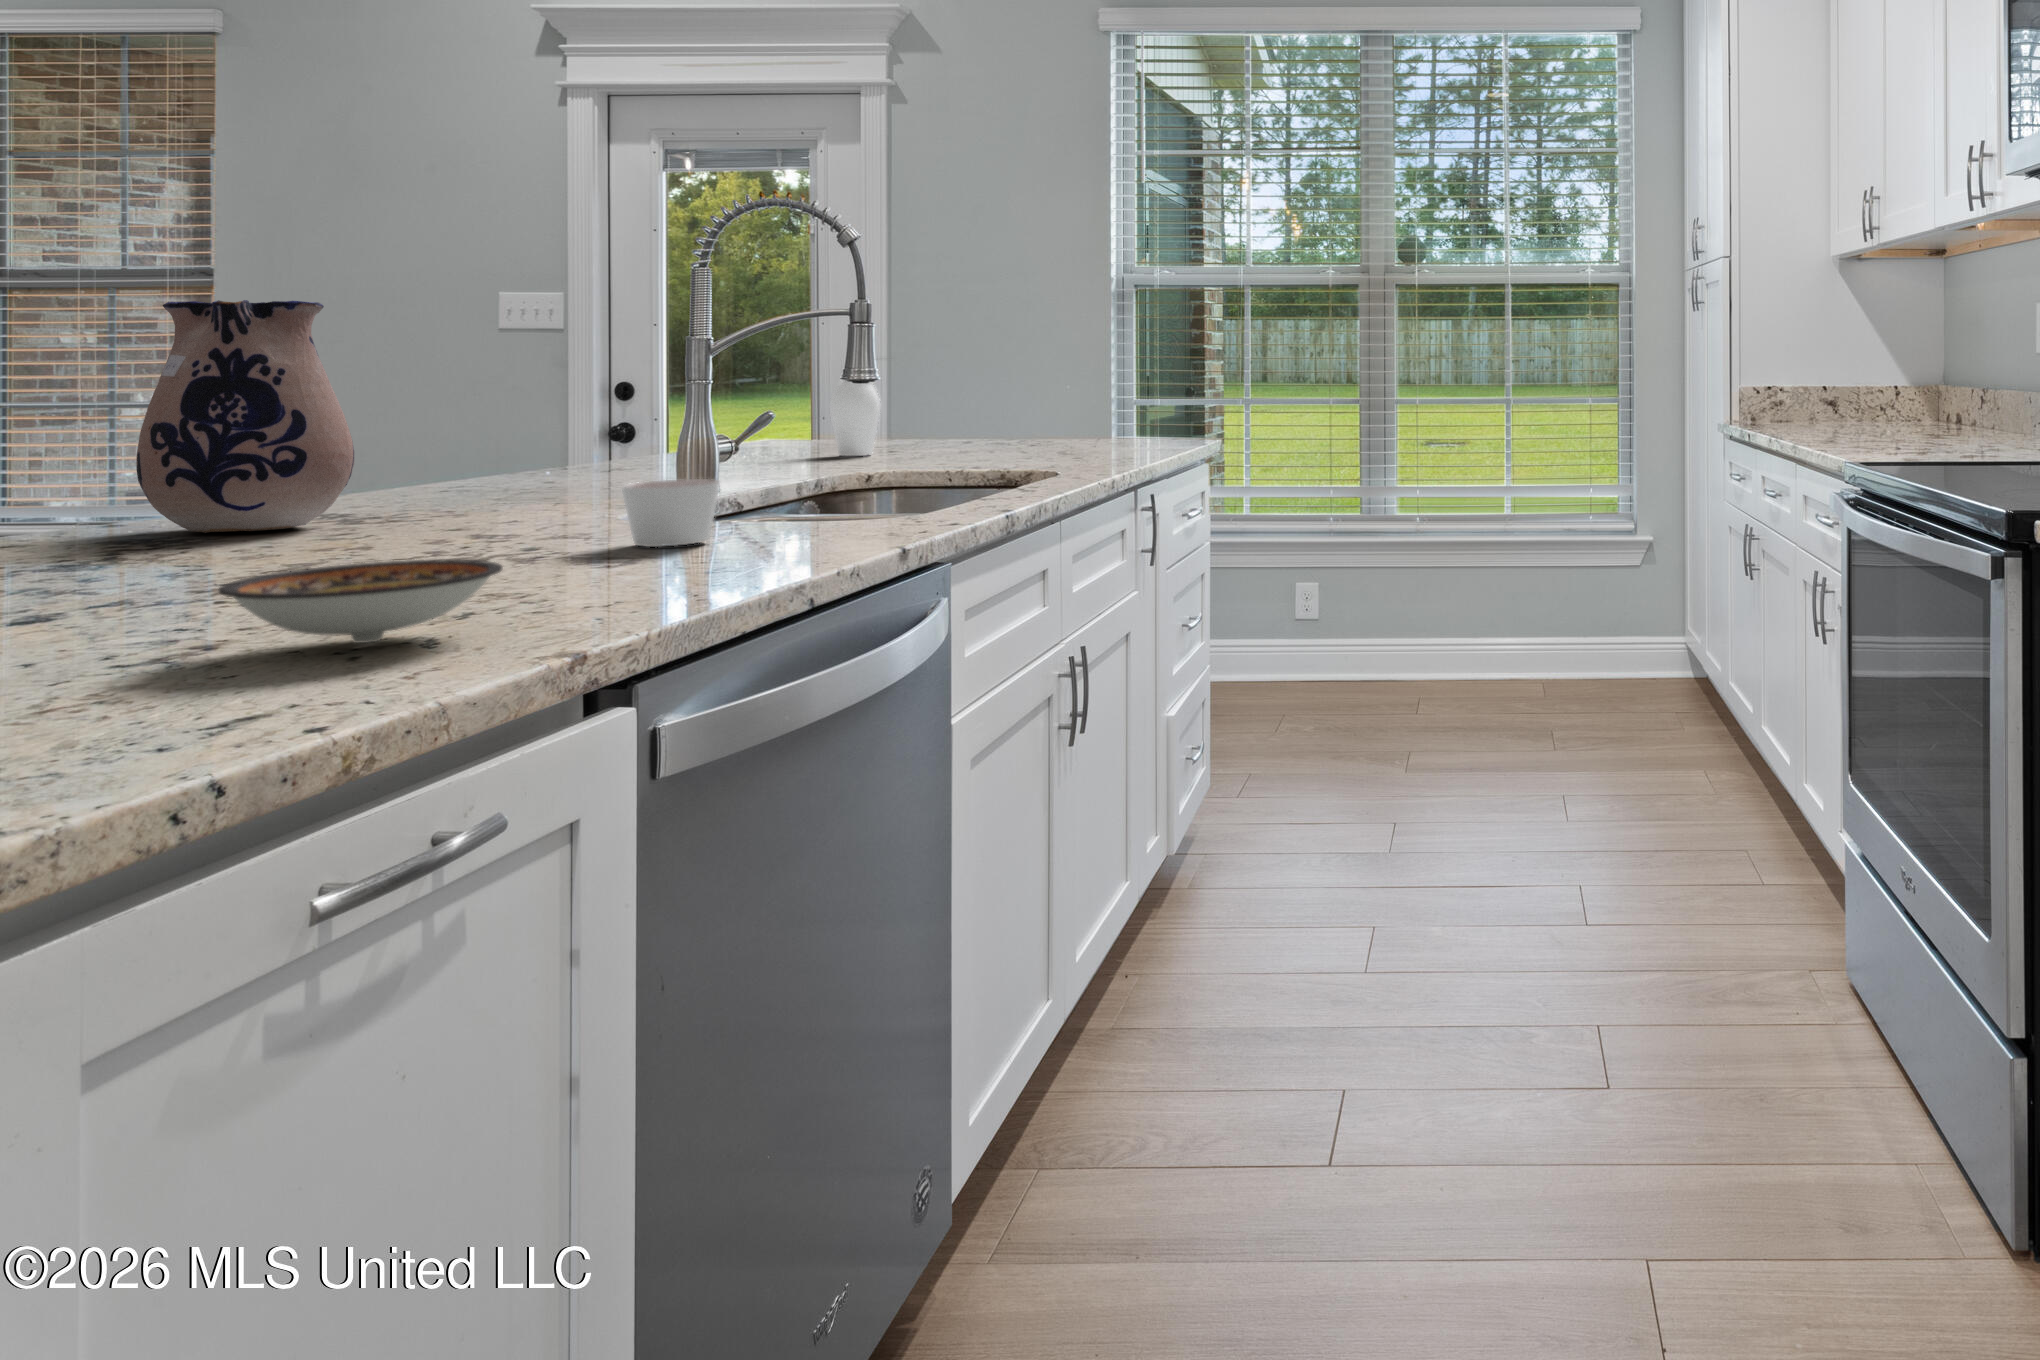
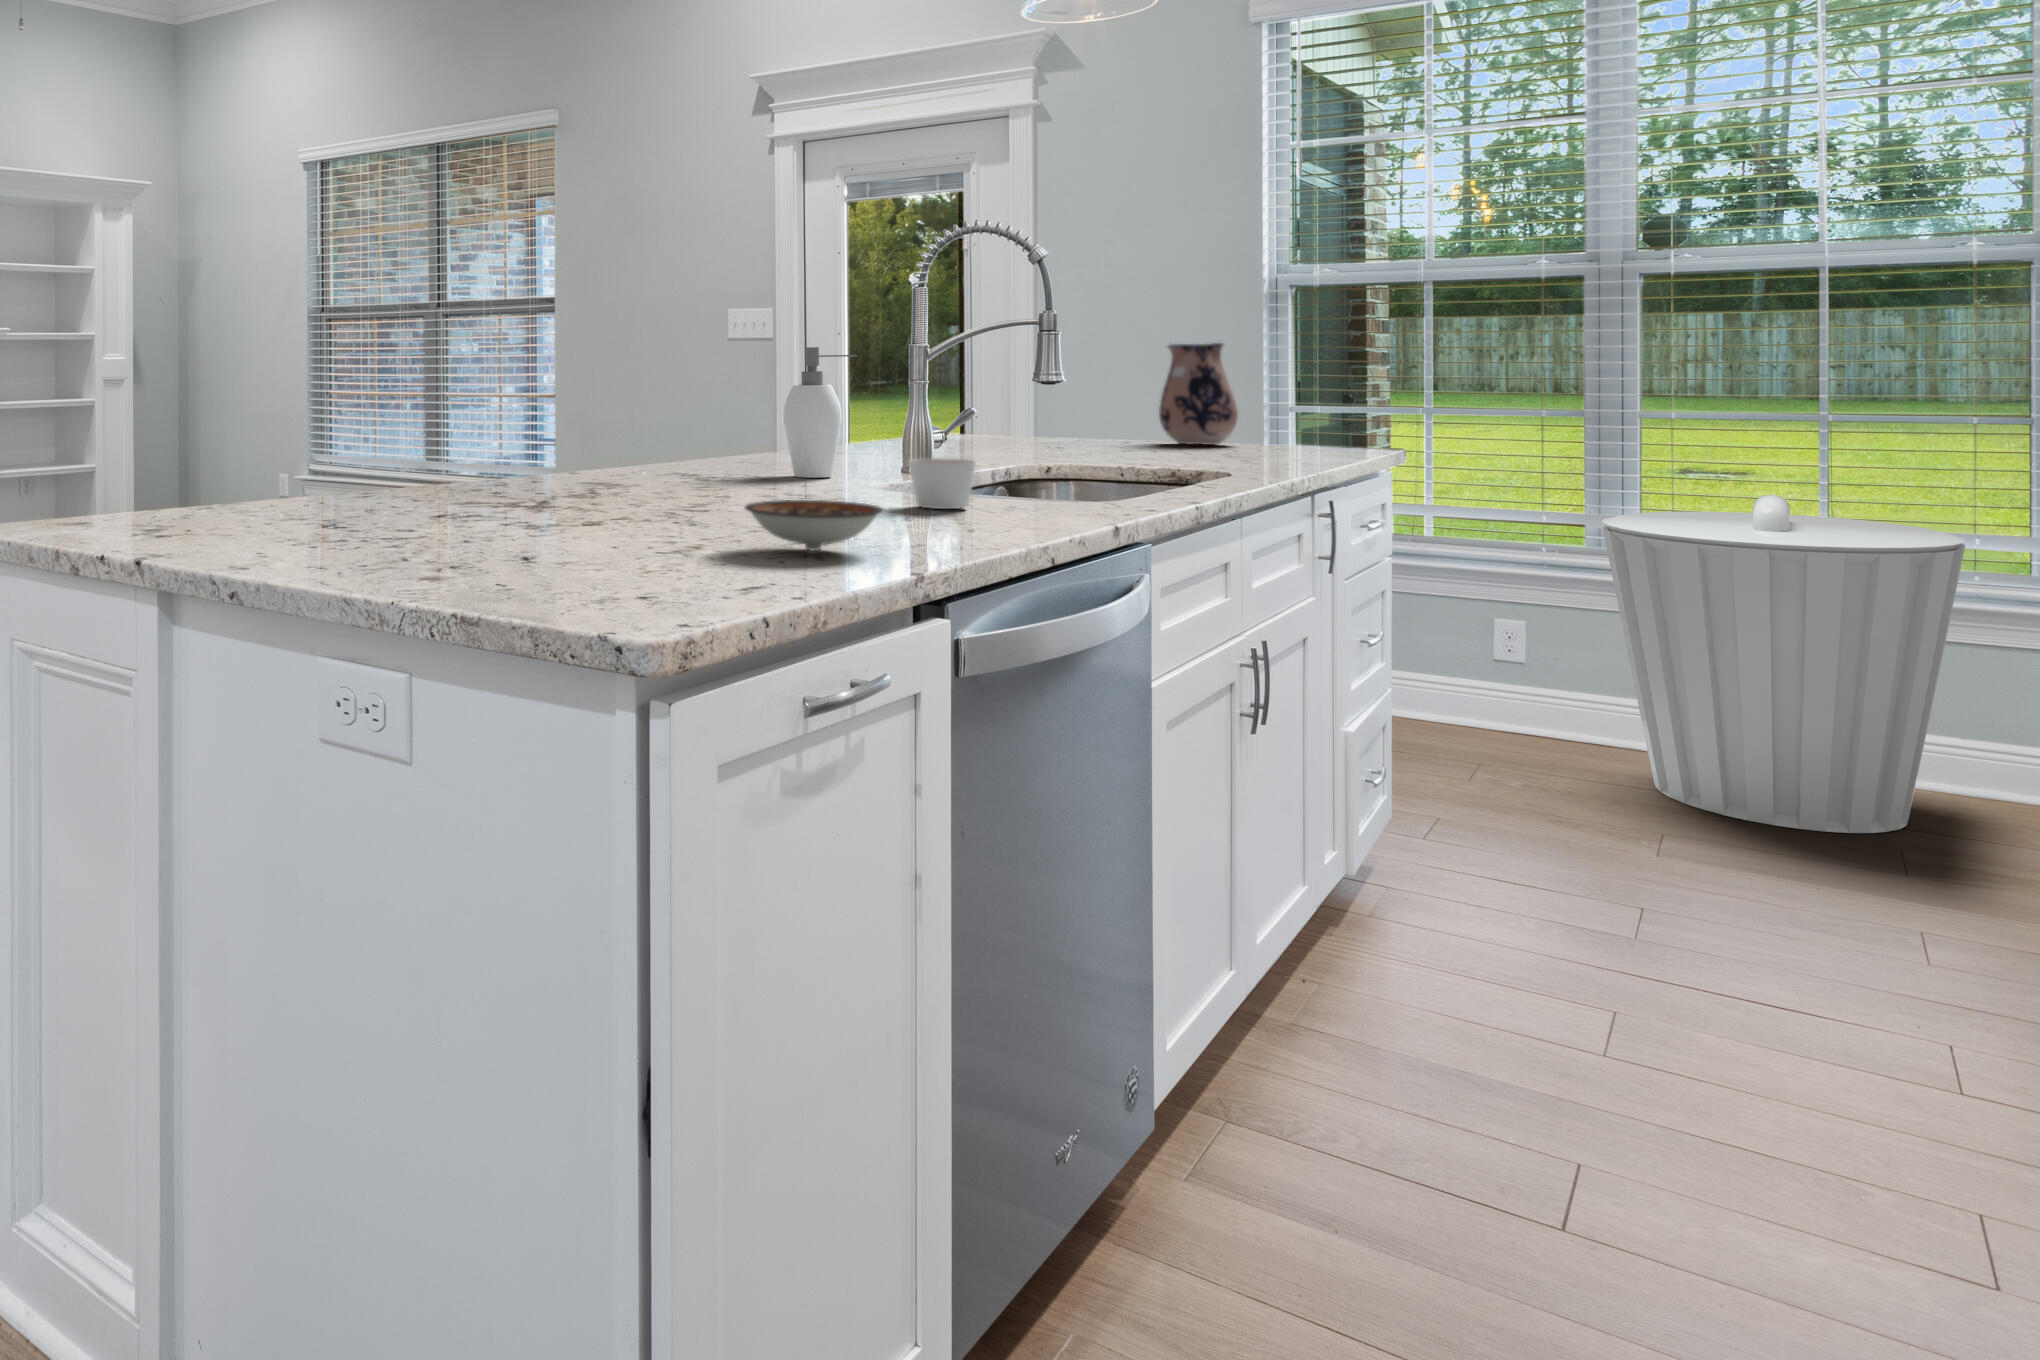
ceramic pitcher: present [136,300,354,533] -> present [1159,343,1238,445]
soap dispenser: present [830,381,880,456] -> present [784,347,857,478]
trash can: none [1372,465,1584,725] -> present [1602,495,1965,833]

